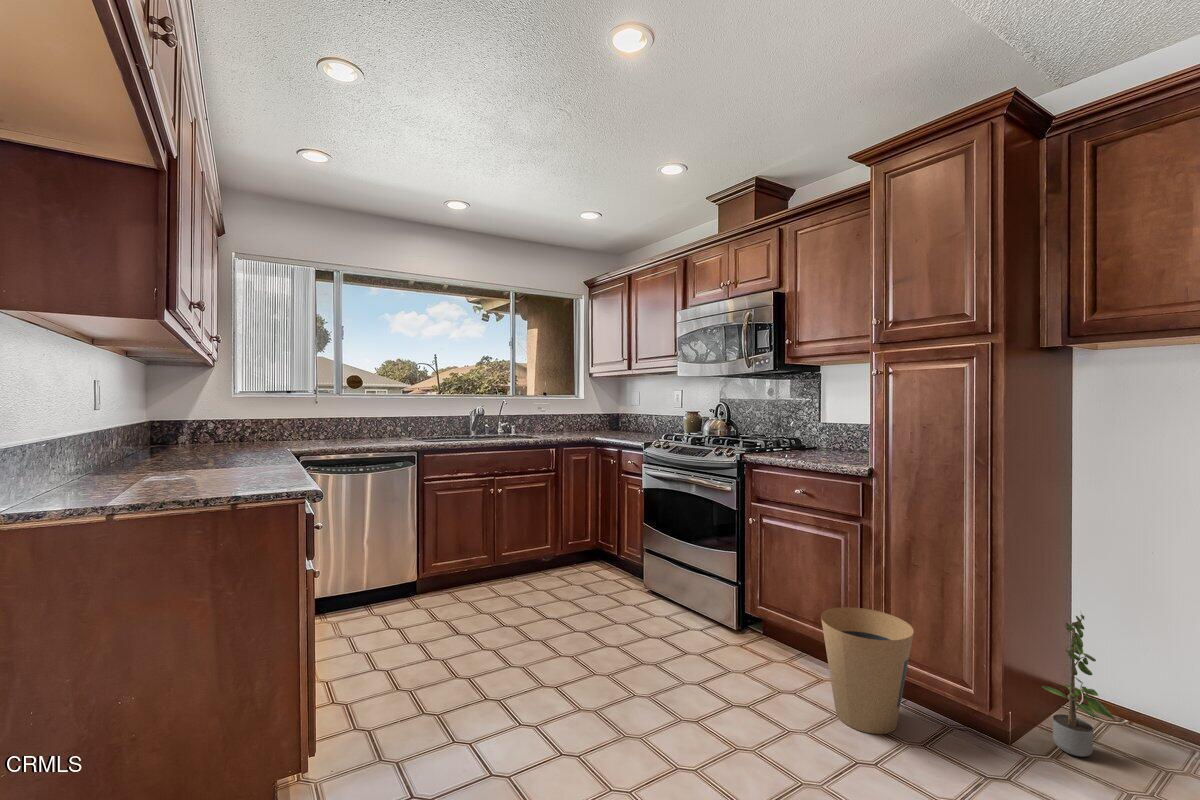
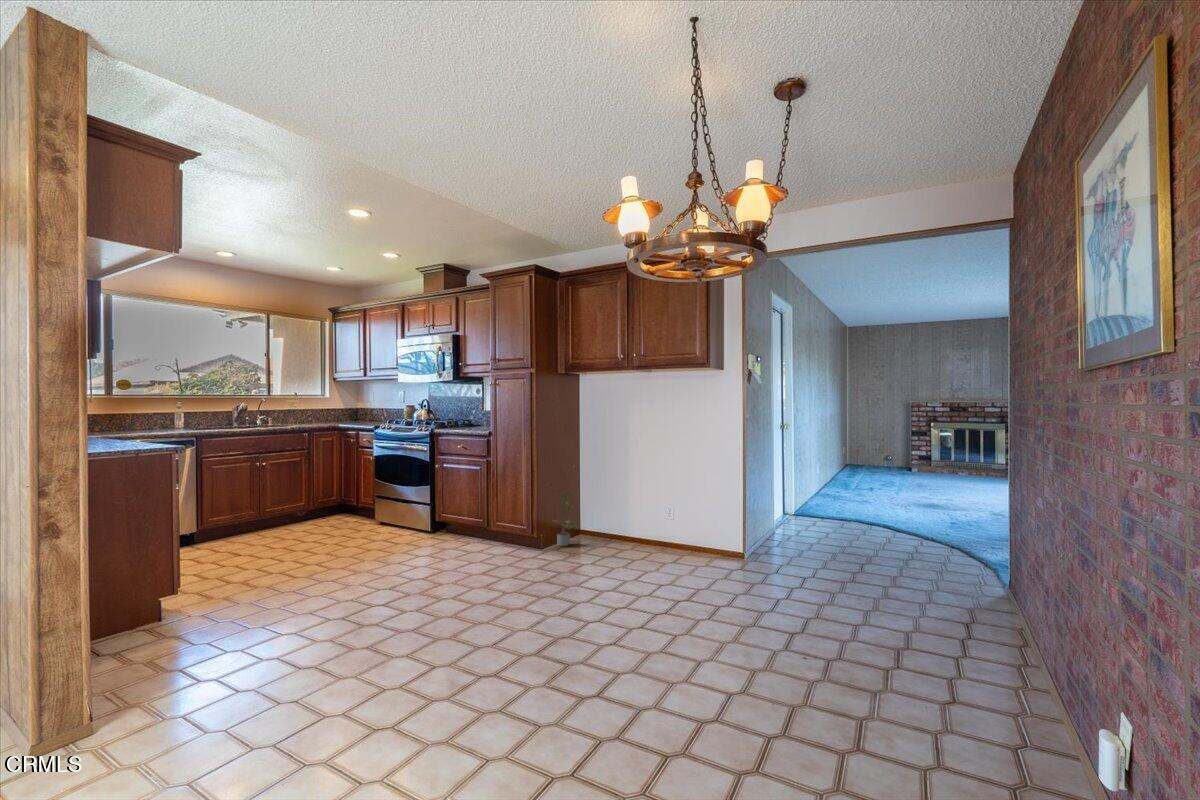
trash can: present [821,607,914,734] -> none [462,500,502,552]

